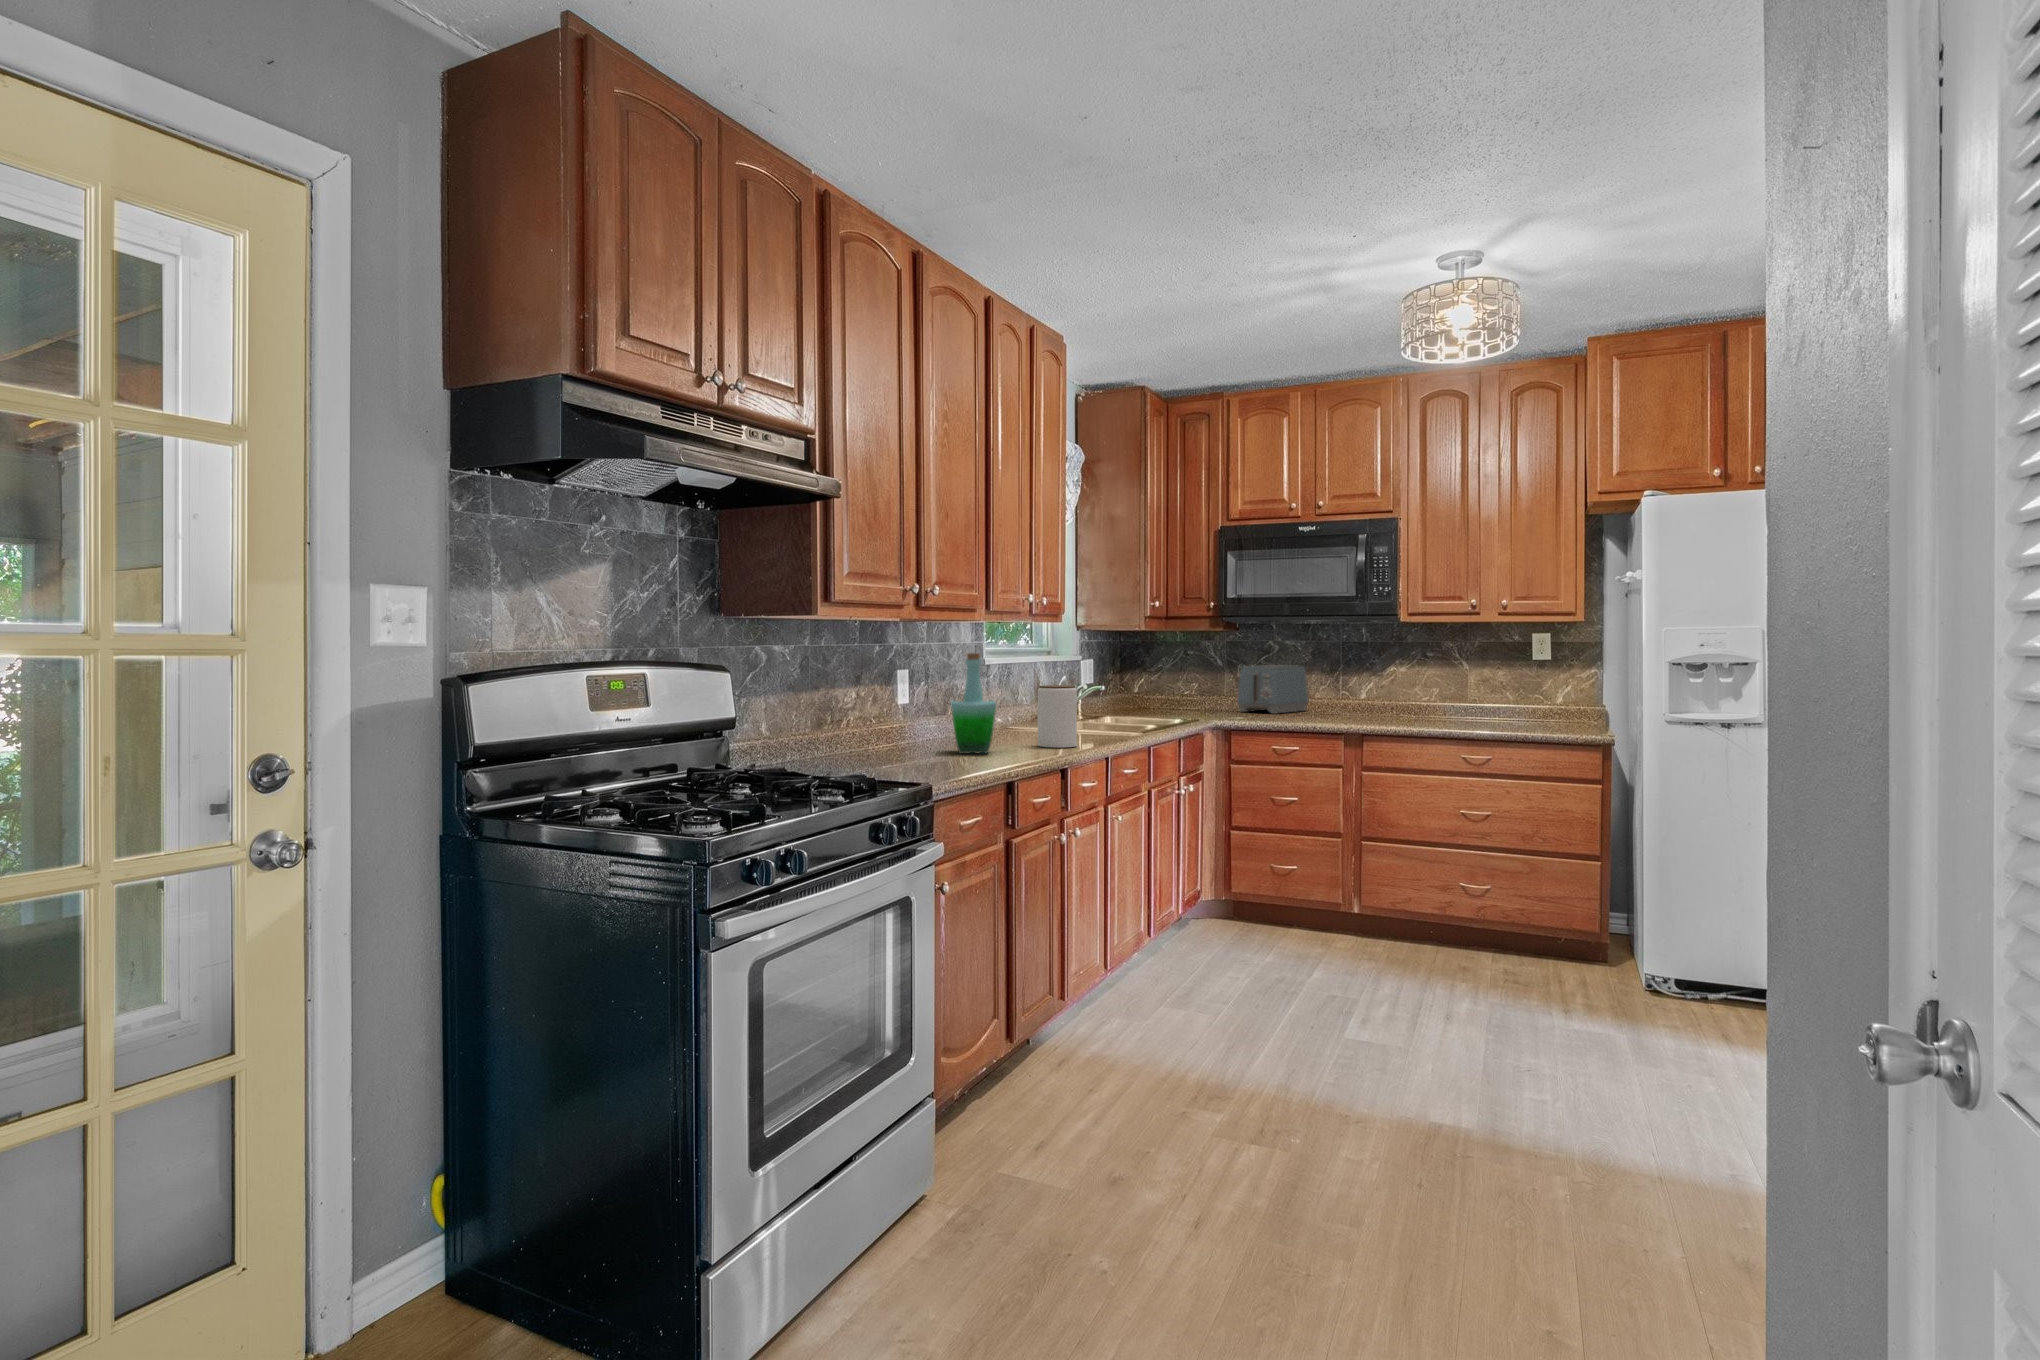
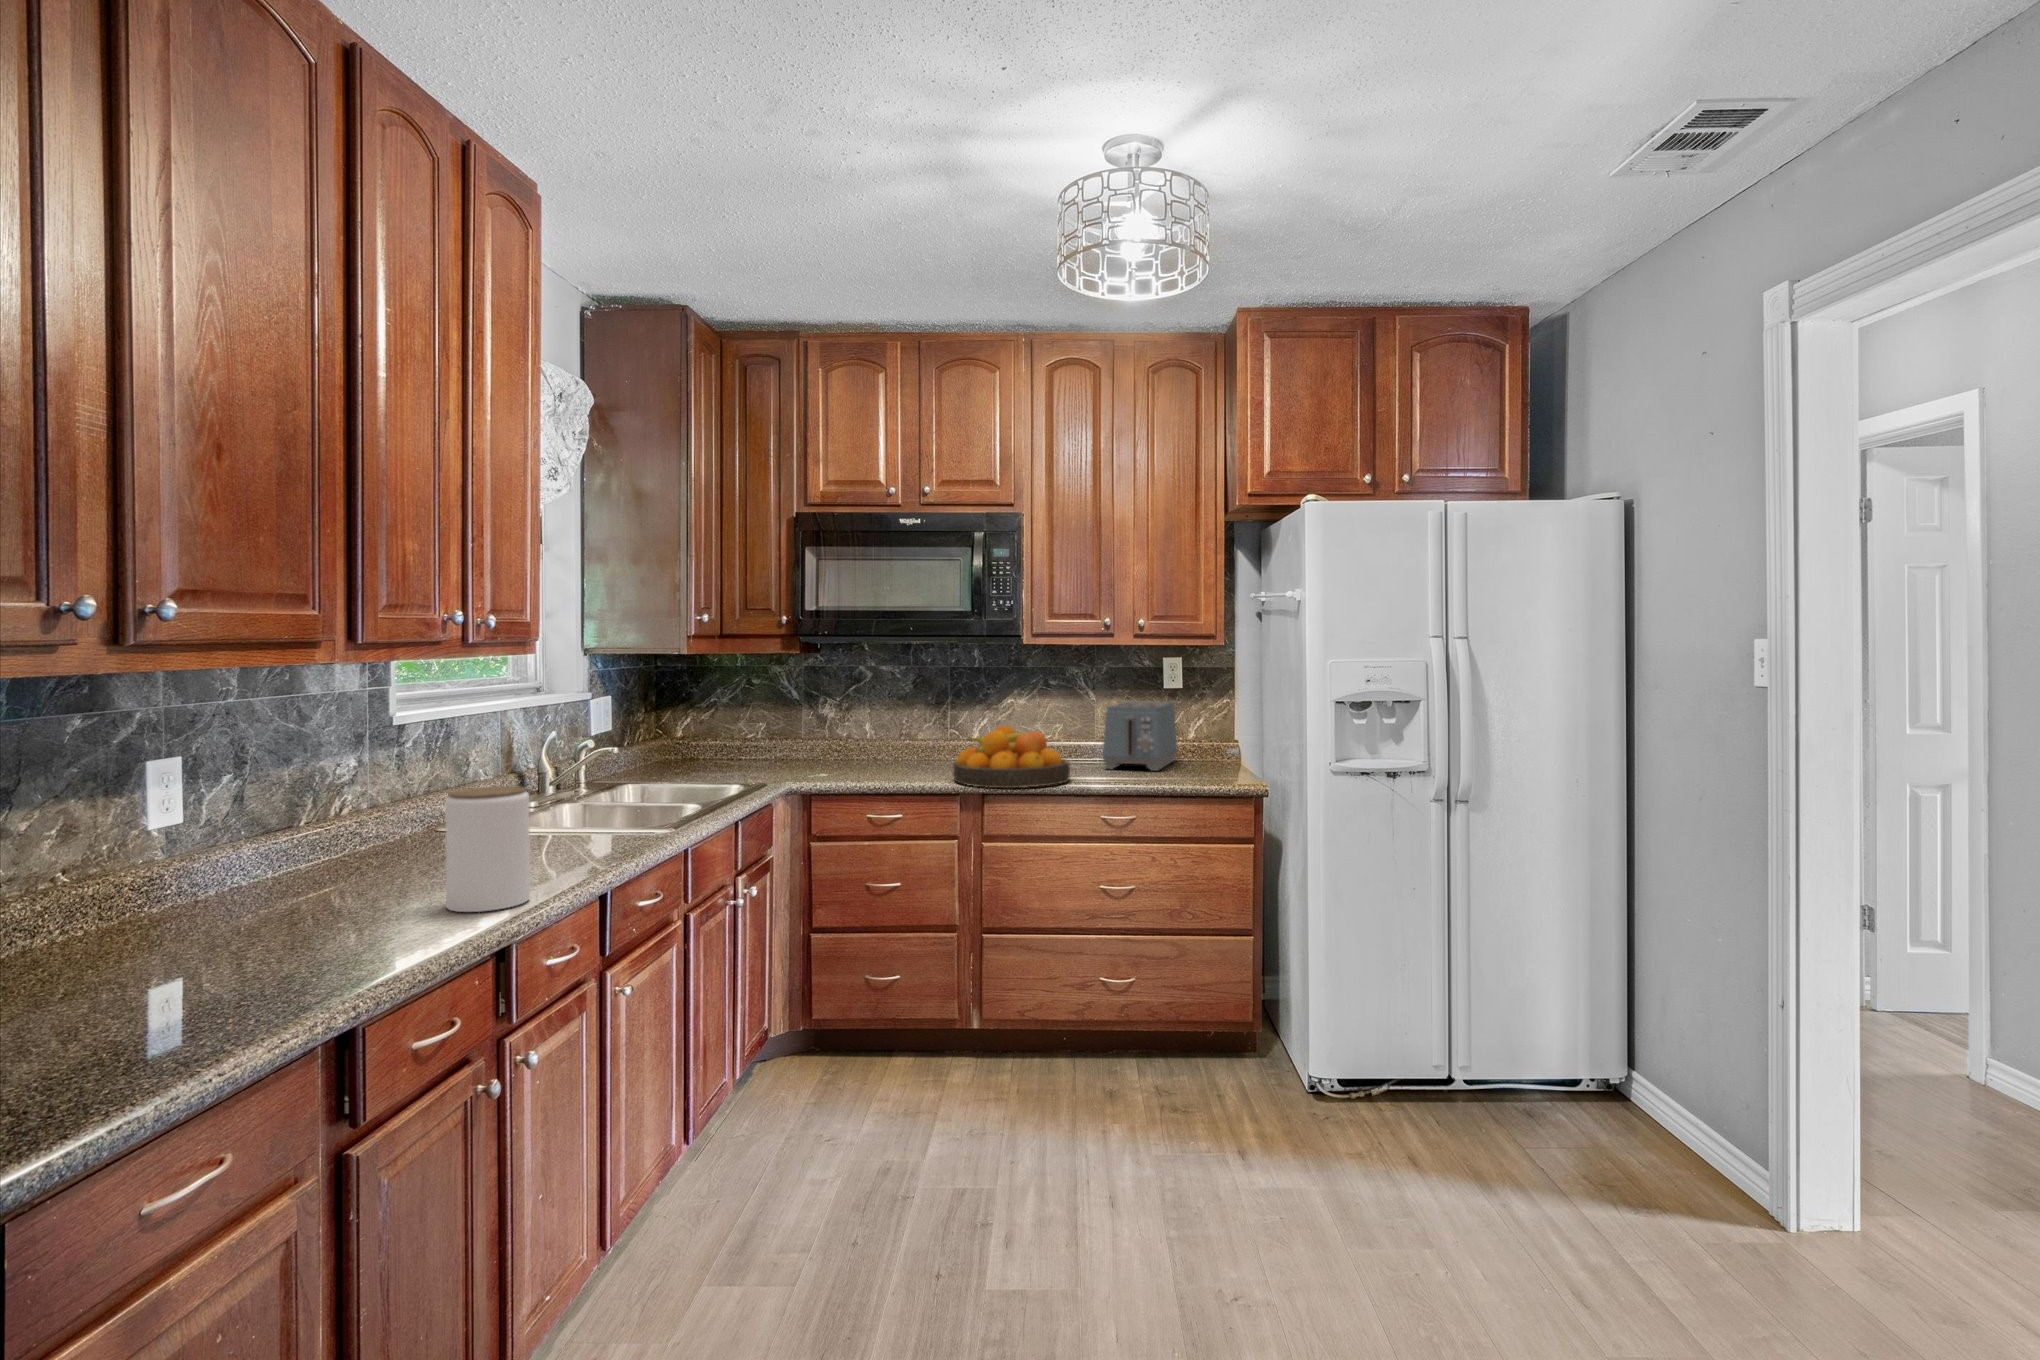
bottle: present [951,653,996,753] -> none [195,746,332,970]
toaster: present [1237,665,1309,714] -> present [1103,701,1178,771]
fruit bowl: none [1337,682,1433,726] -> present [953,725,1070,788]

